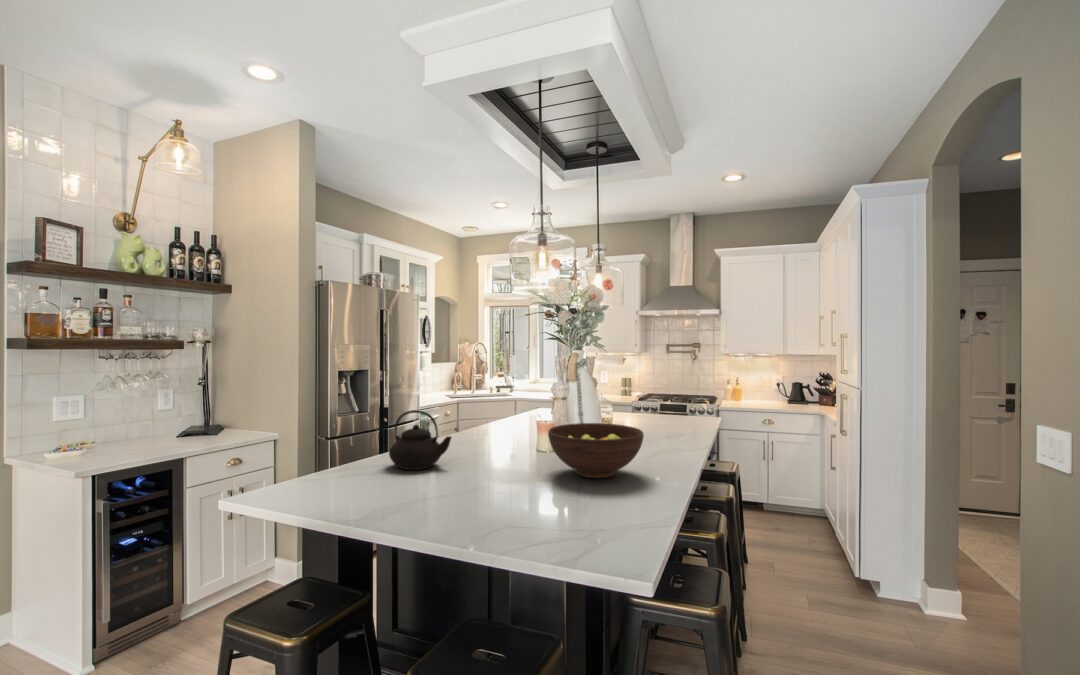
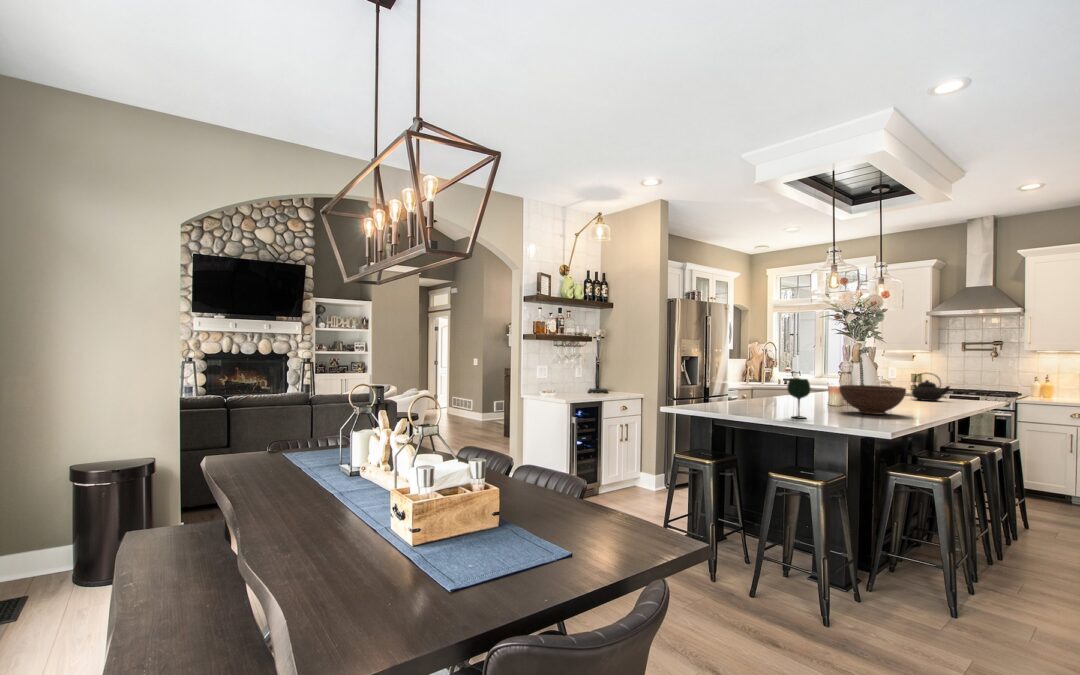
teapot: present [389,410,451,470] -> present [912,373,950,401]
wine glass: none [450,436,494,524] -> present [787,378,810,419]

